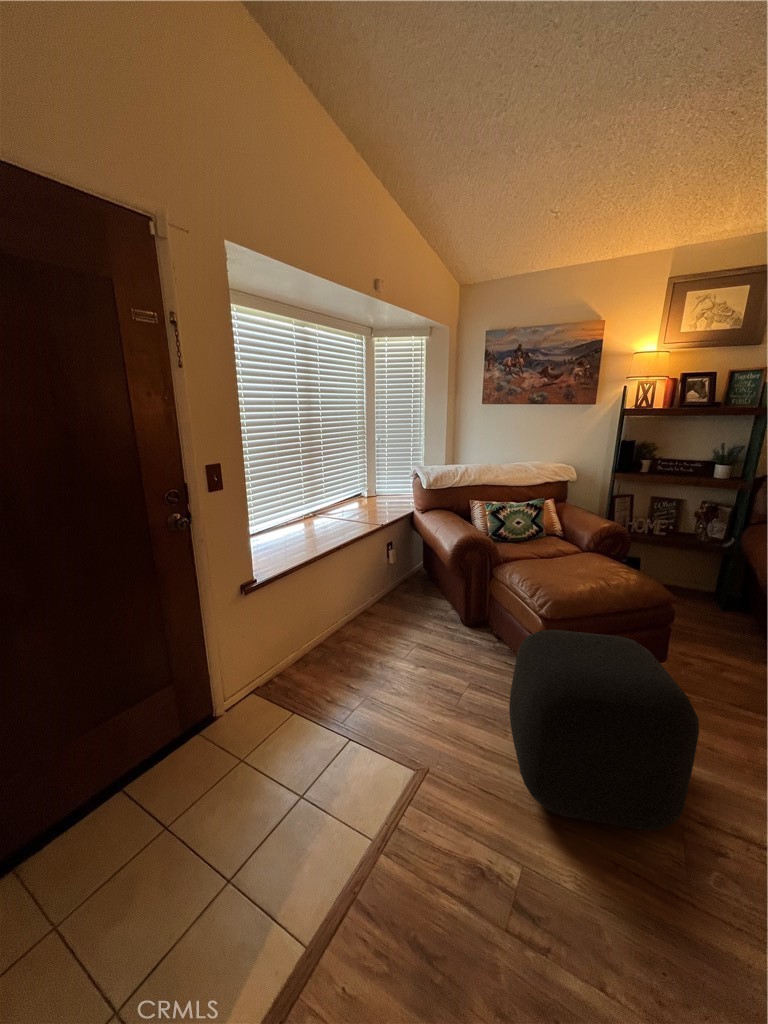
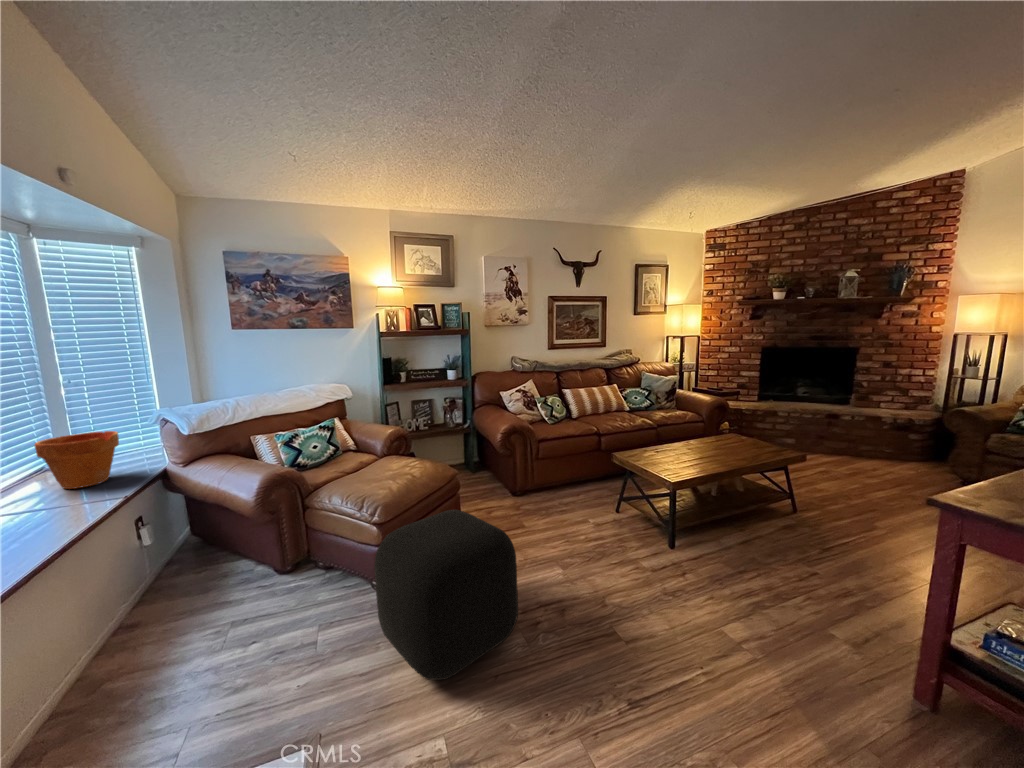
flower pot: none [351,475,390,512] -> present [35,431,119,489]

